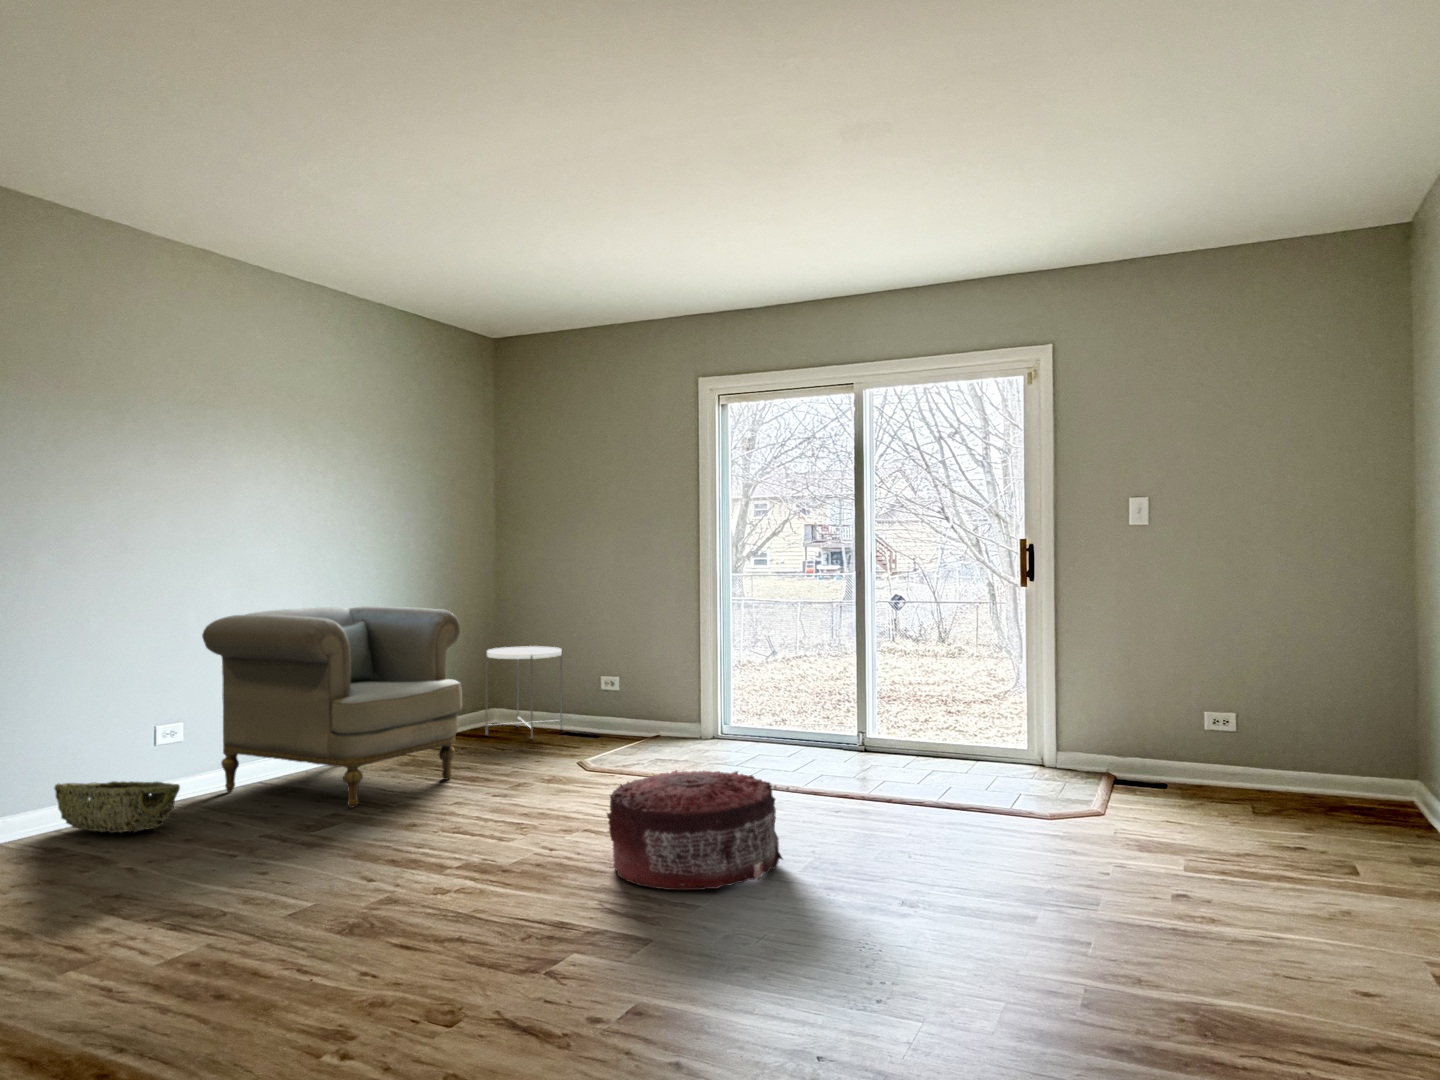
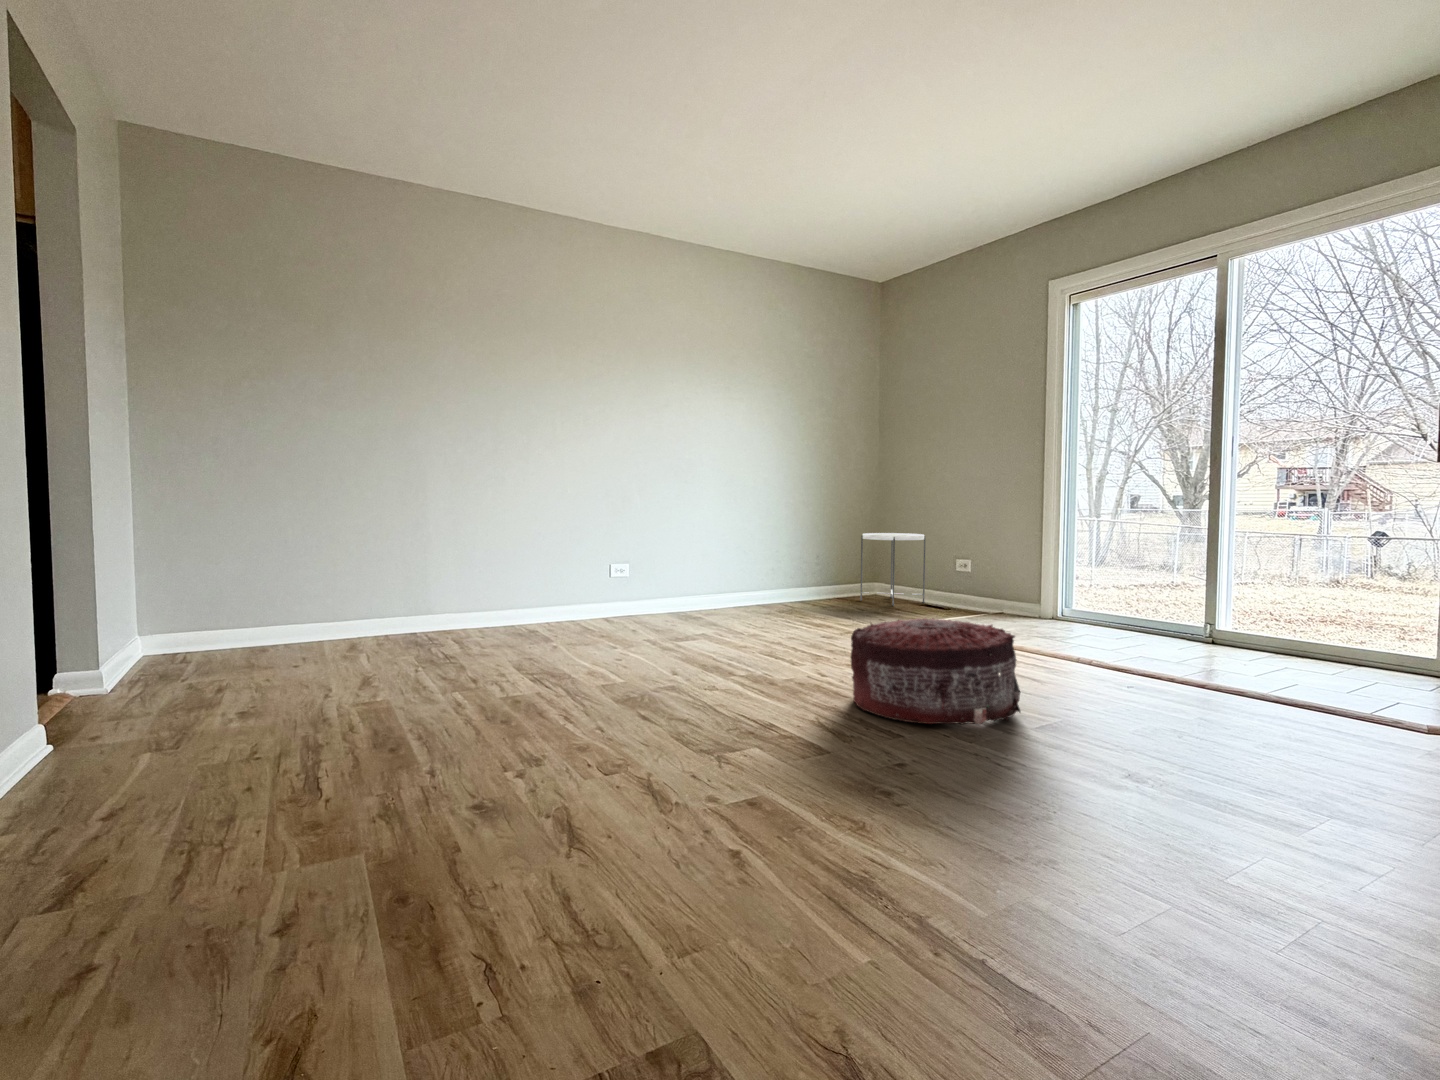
armchair: present [202,606,462,808] -> none [637,489,817,632]
woven basket: present [55,781,180,833] -> none [540,592,606,629]

